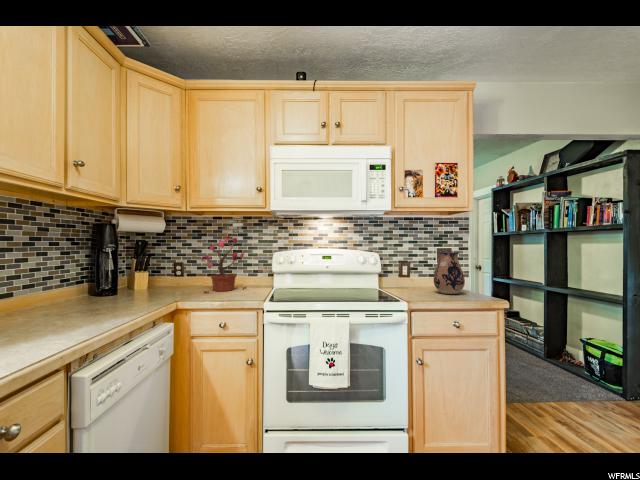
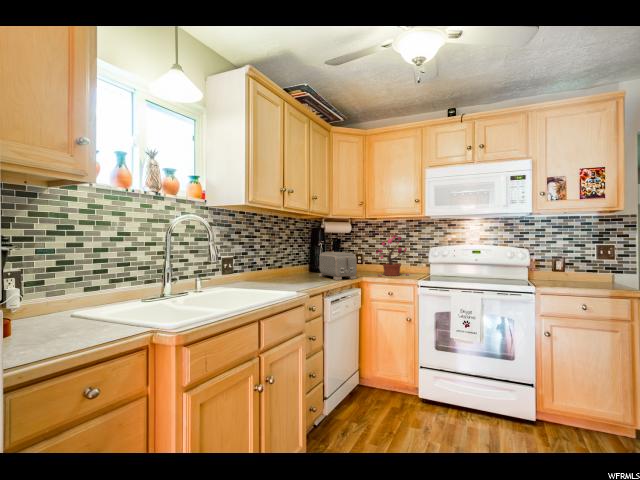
ceramic pitcher: present [434,252,465,294] -> none [579,250,613,289]
toaster: none [103,260,169,306] -> present [319,252,357,280]

